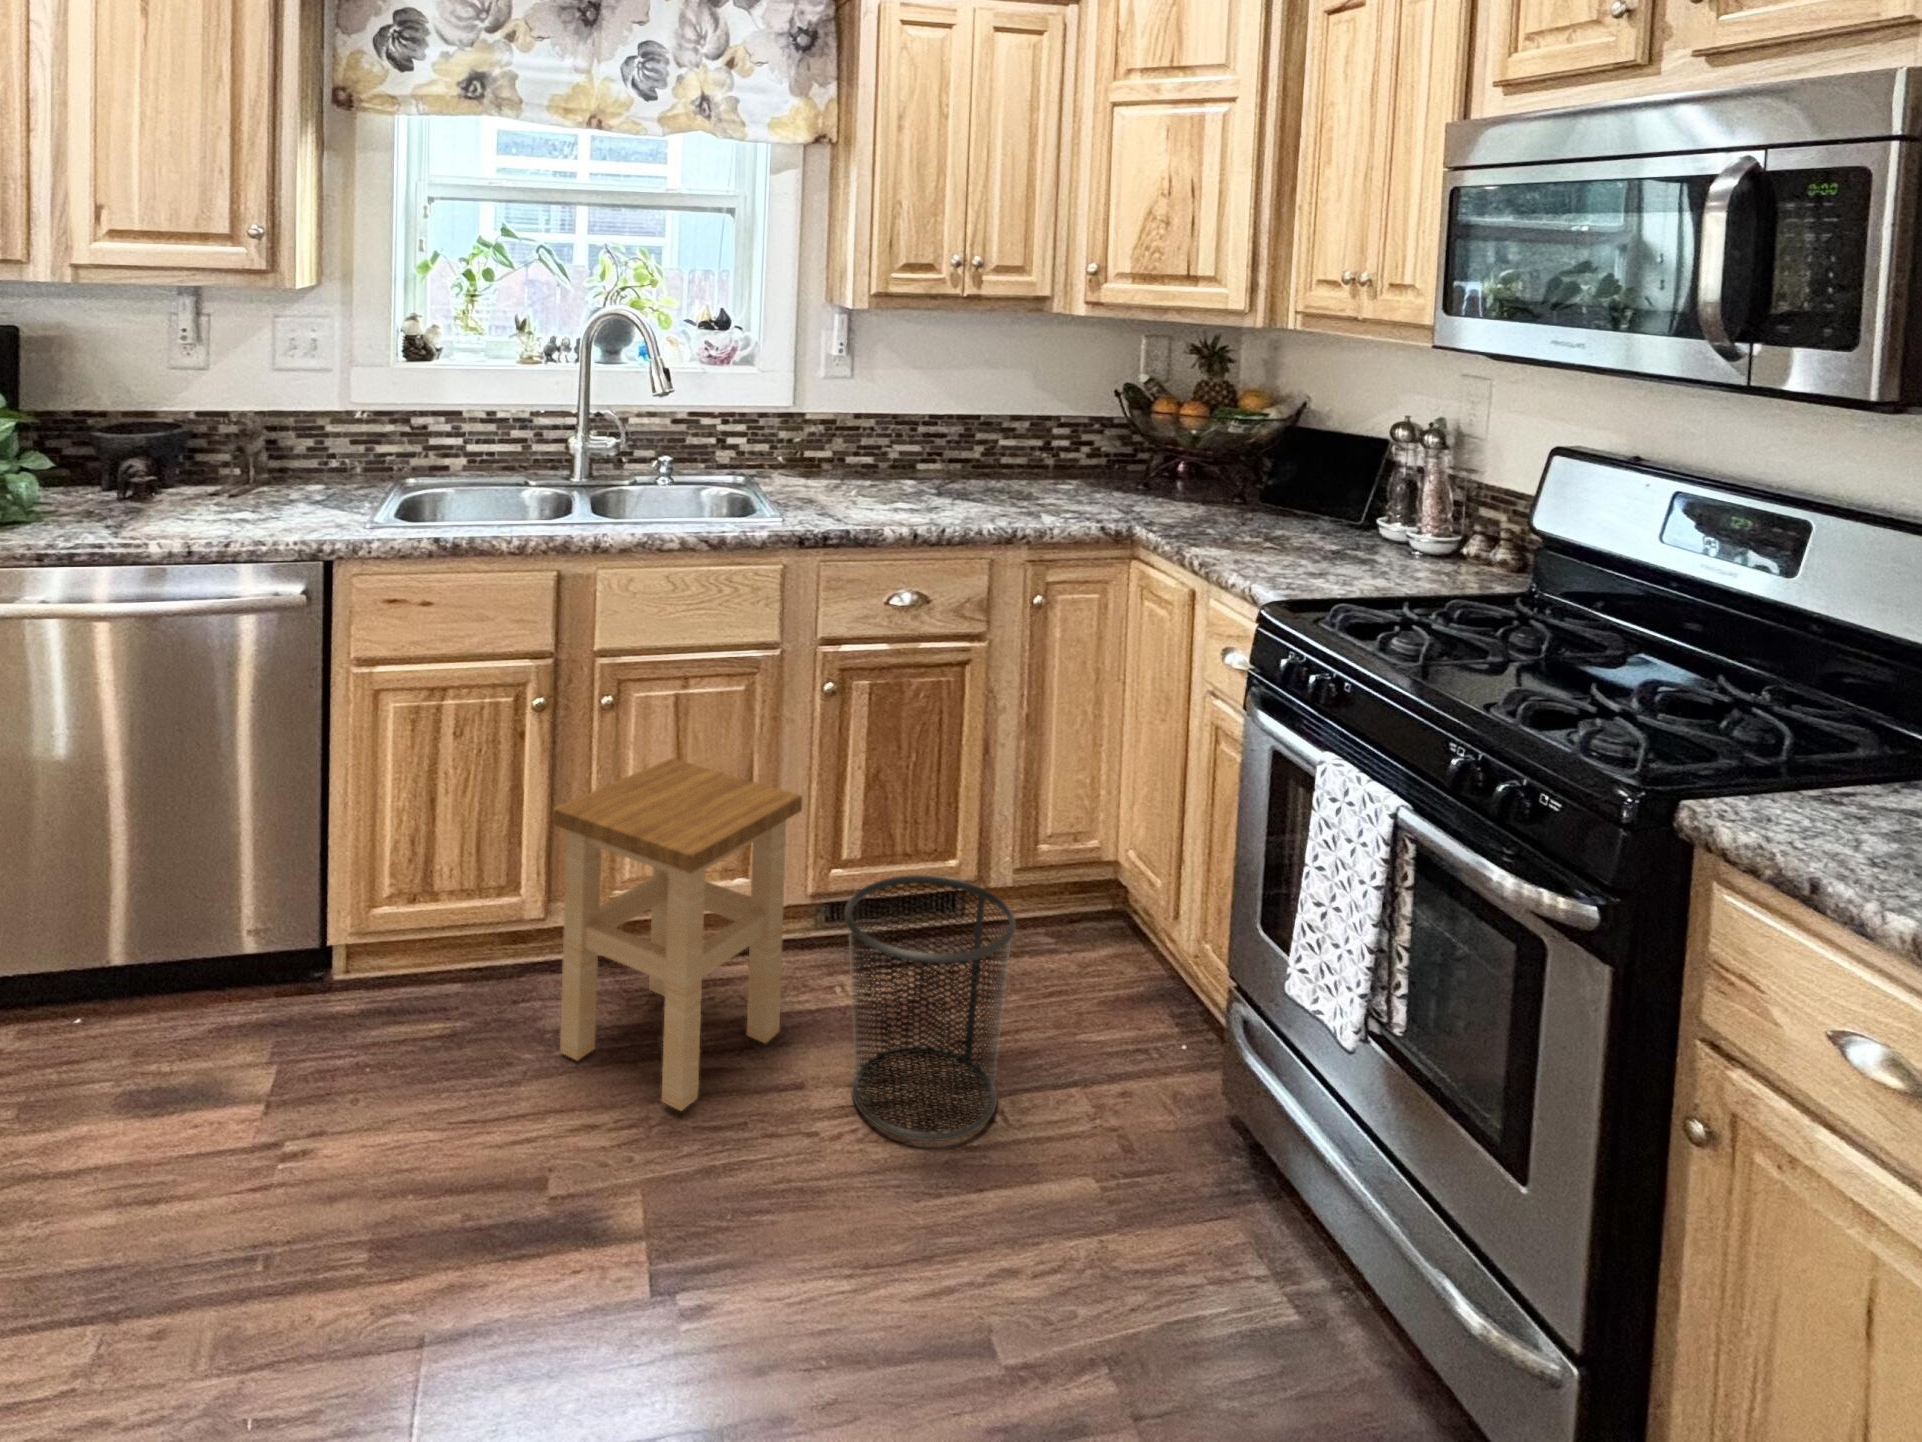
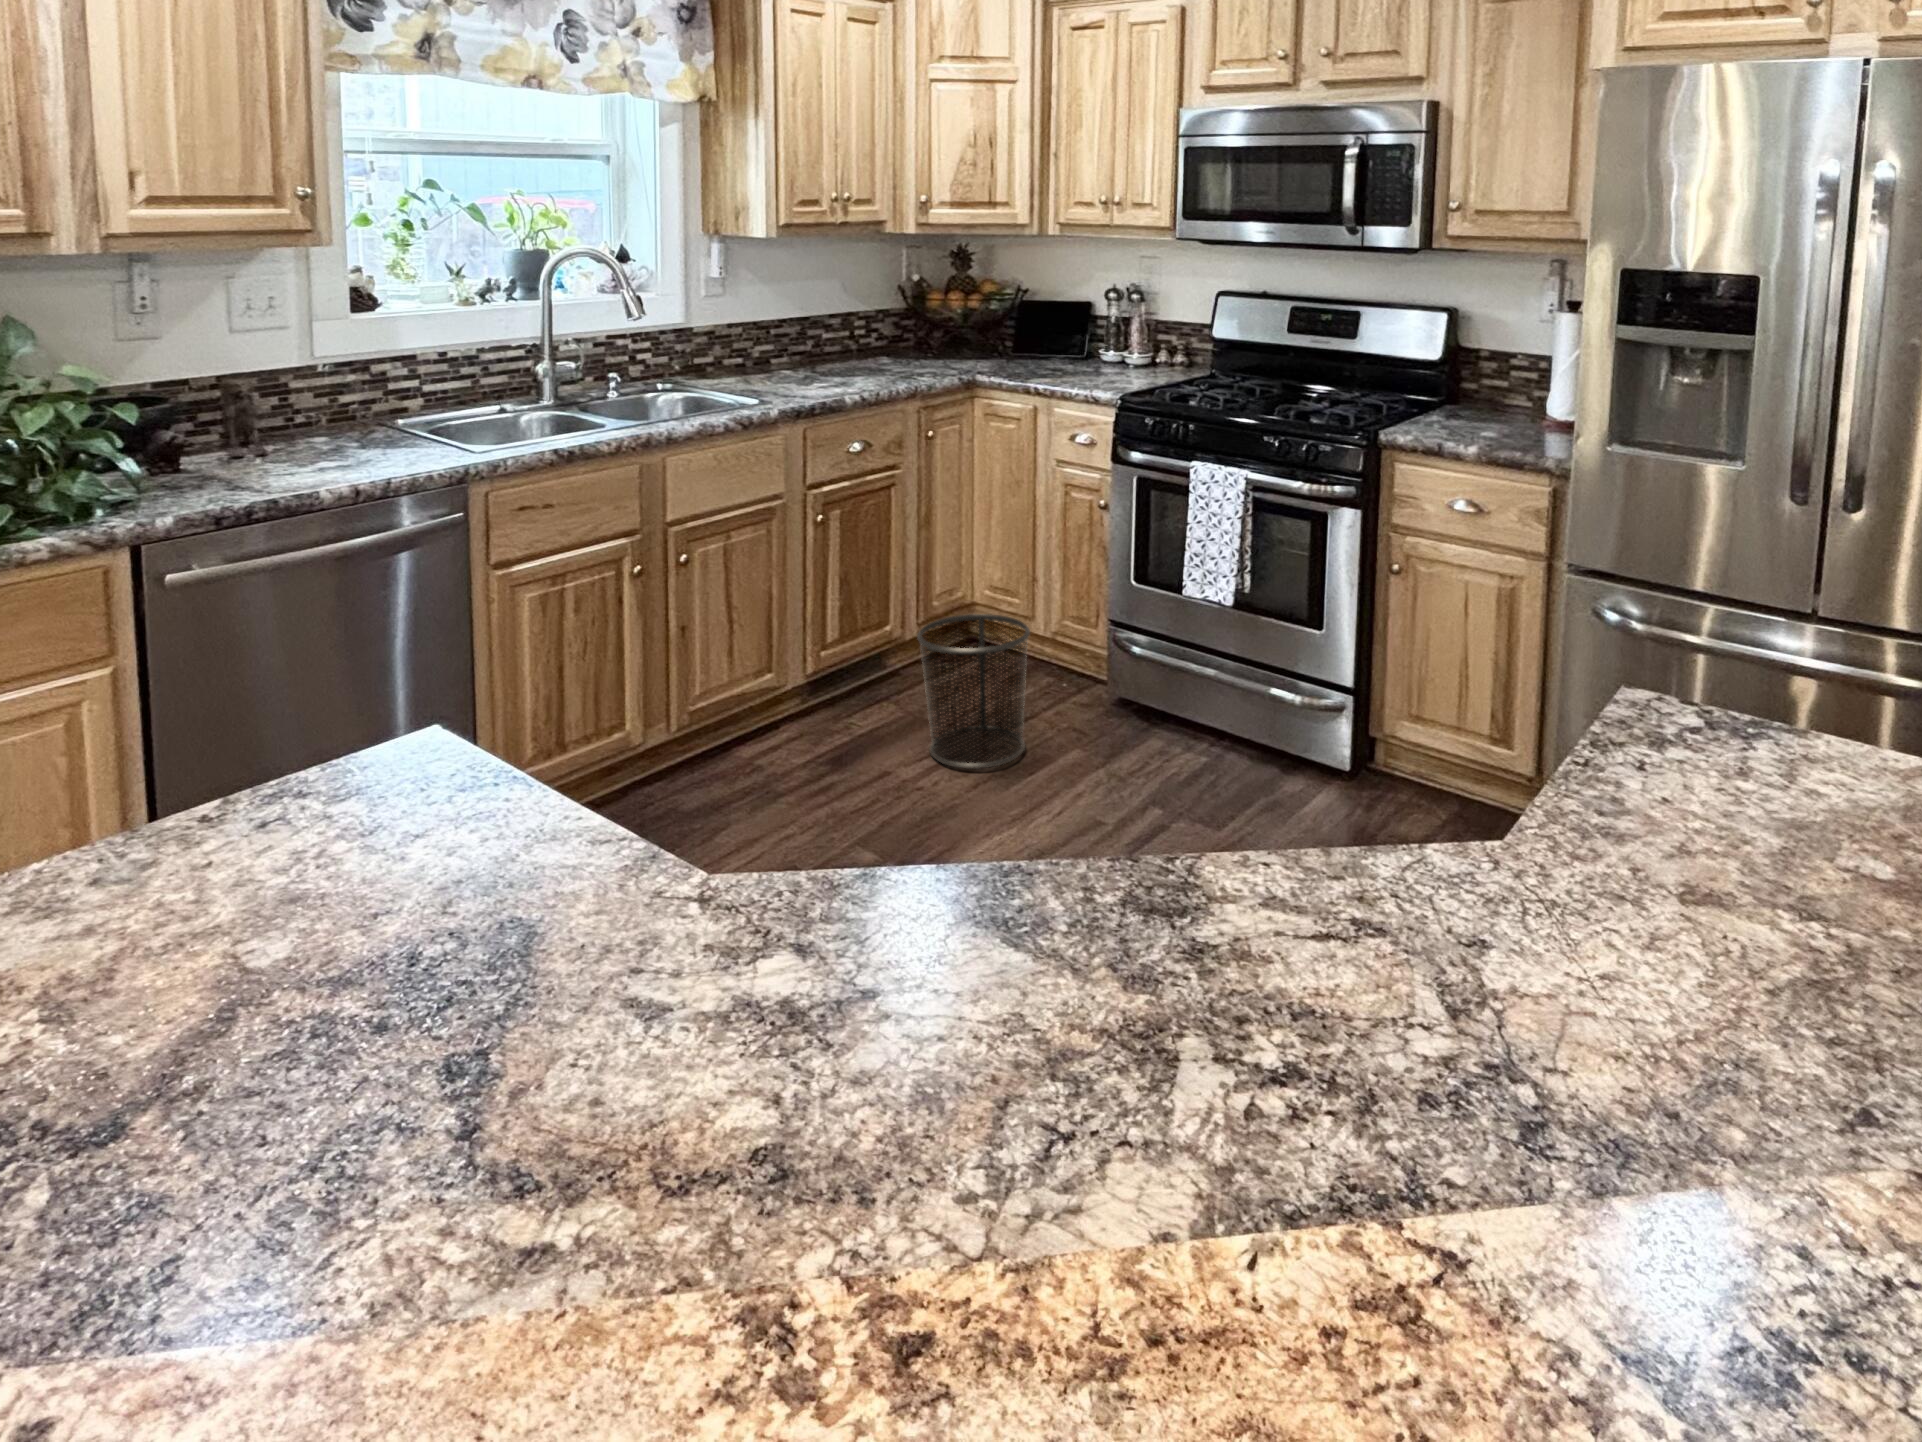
stool: present [552,758,802,1111] -> none [719,587,862,815]

